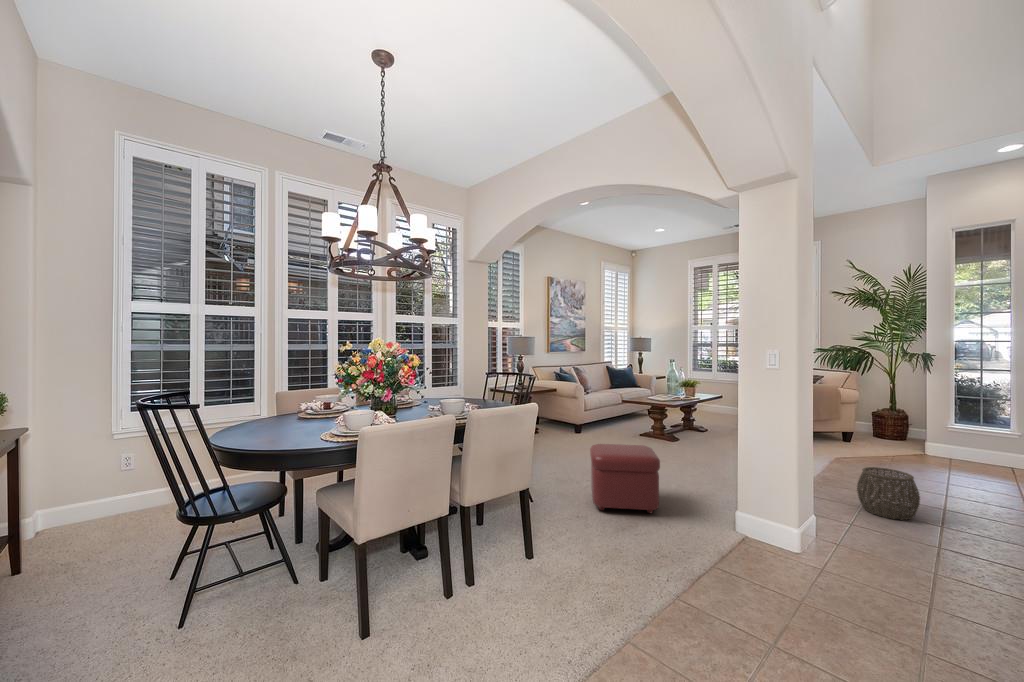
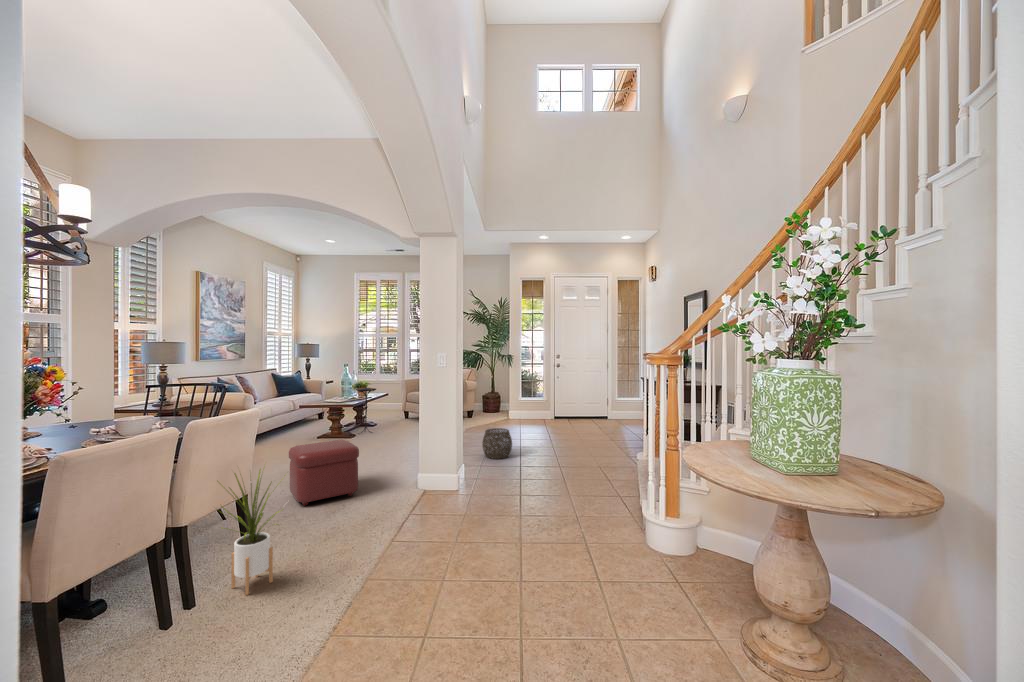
side table: none [681,387,706,440] -> present [356,388,376,432]
house plant: none [485,459,554,596] -> present [222,469,279,595]

